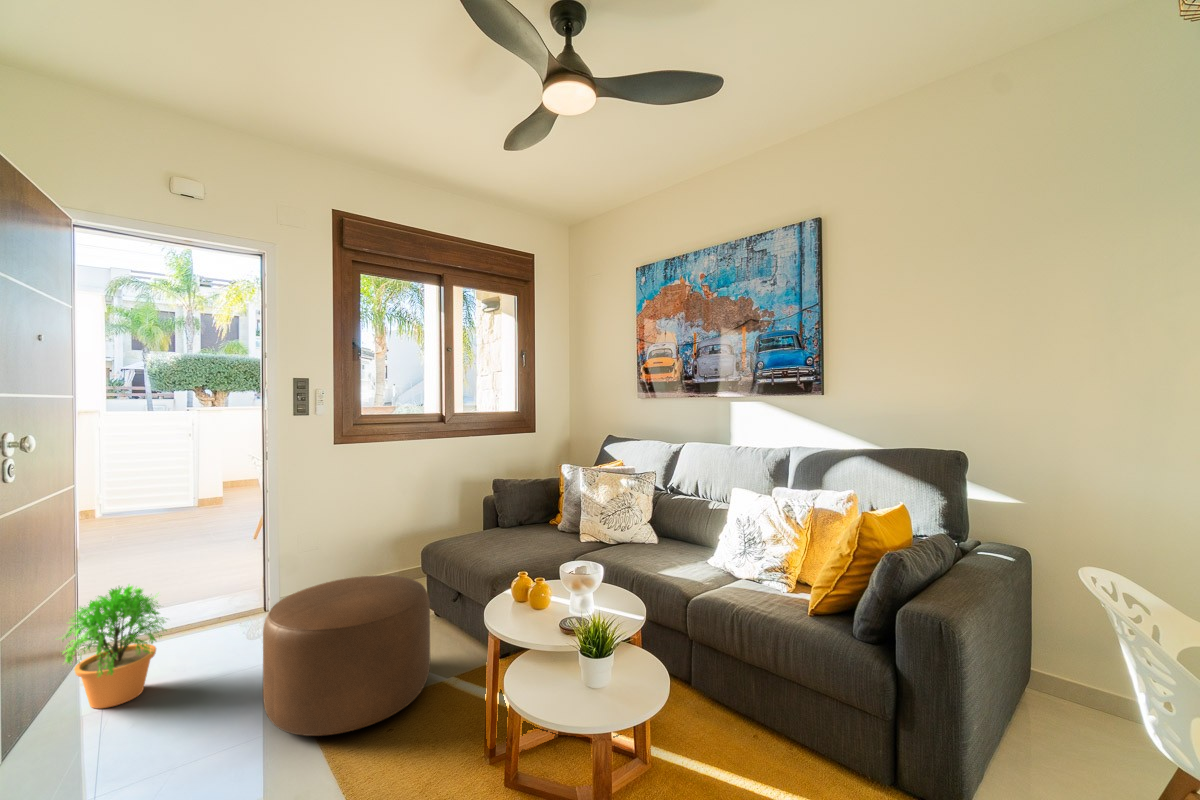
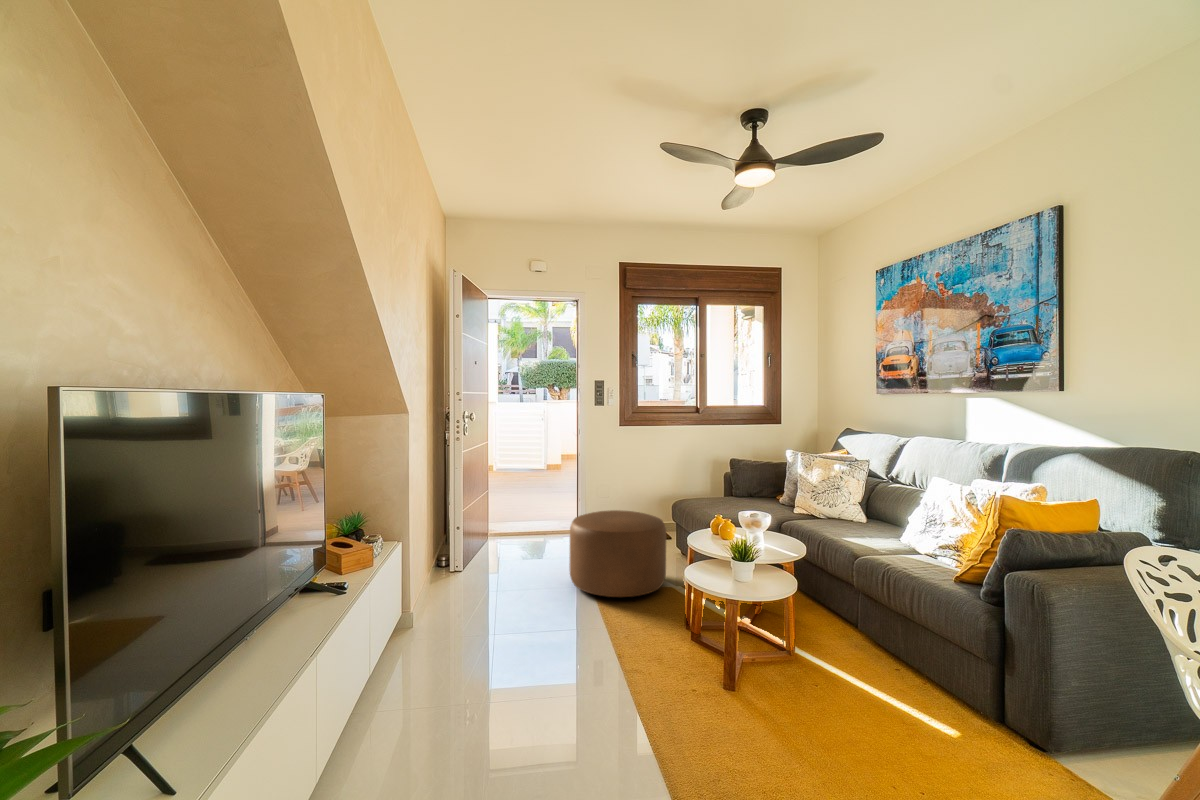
potted plant: present [63,585,167,708] -> none [480,495,528,561]

